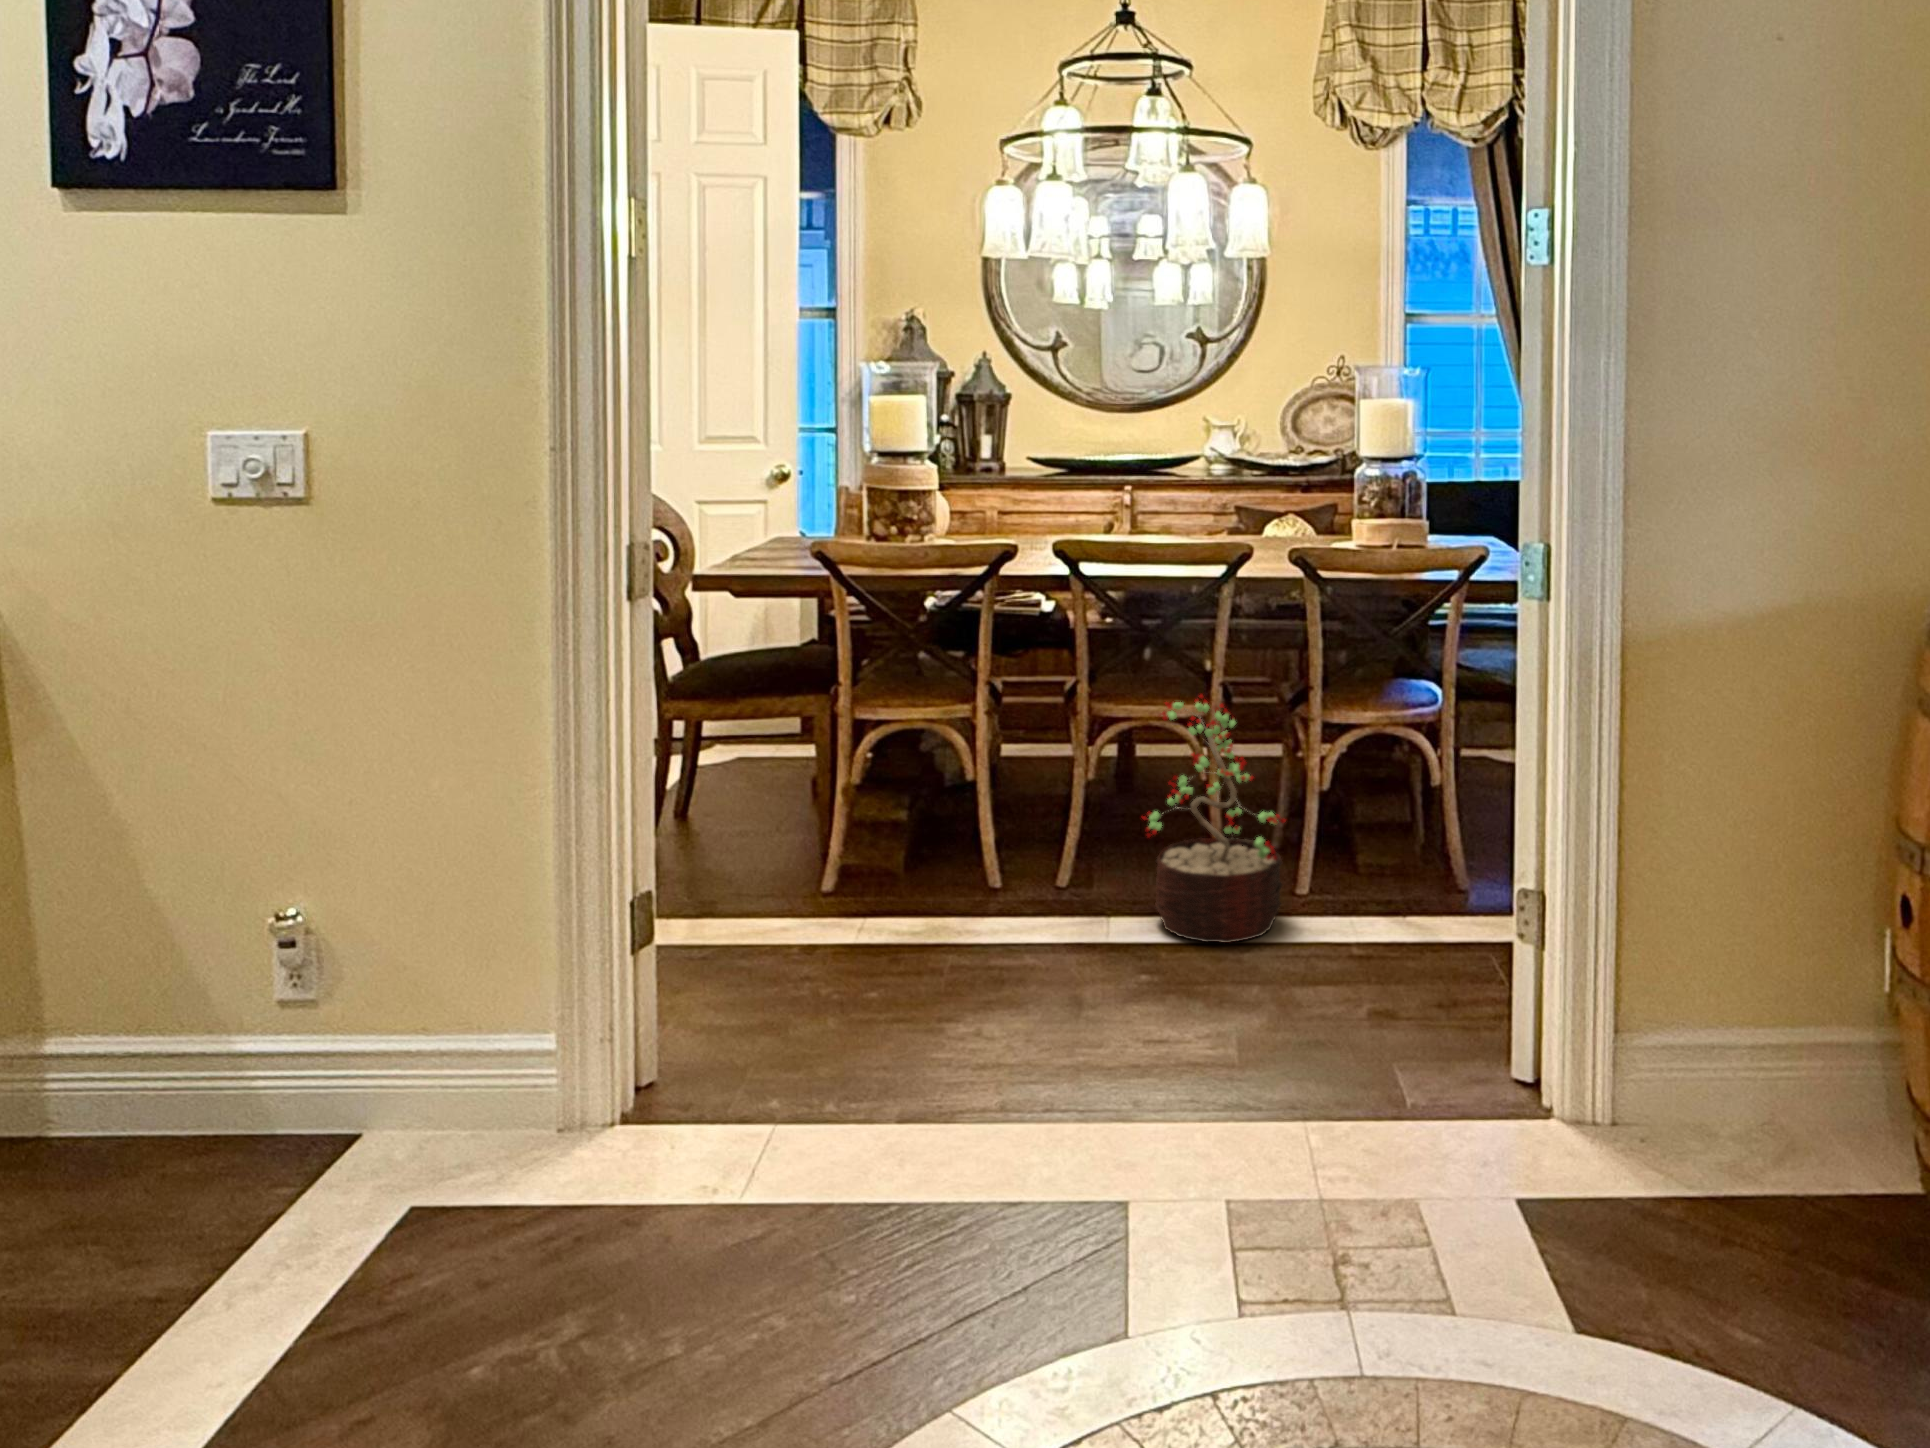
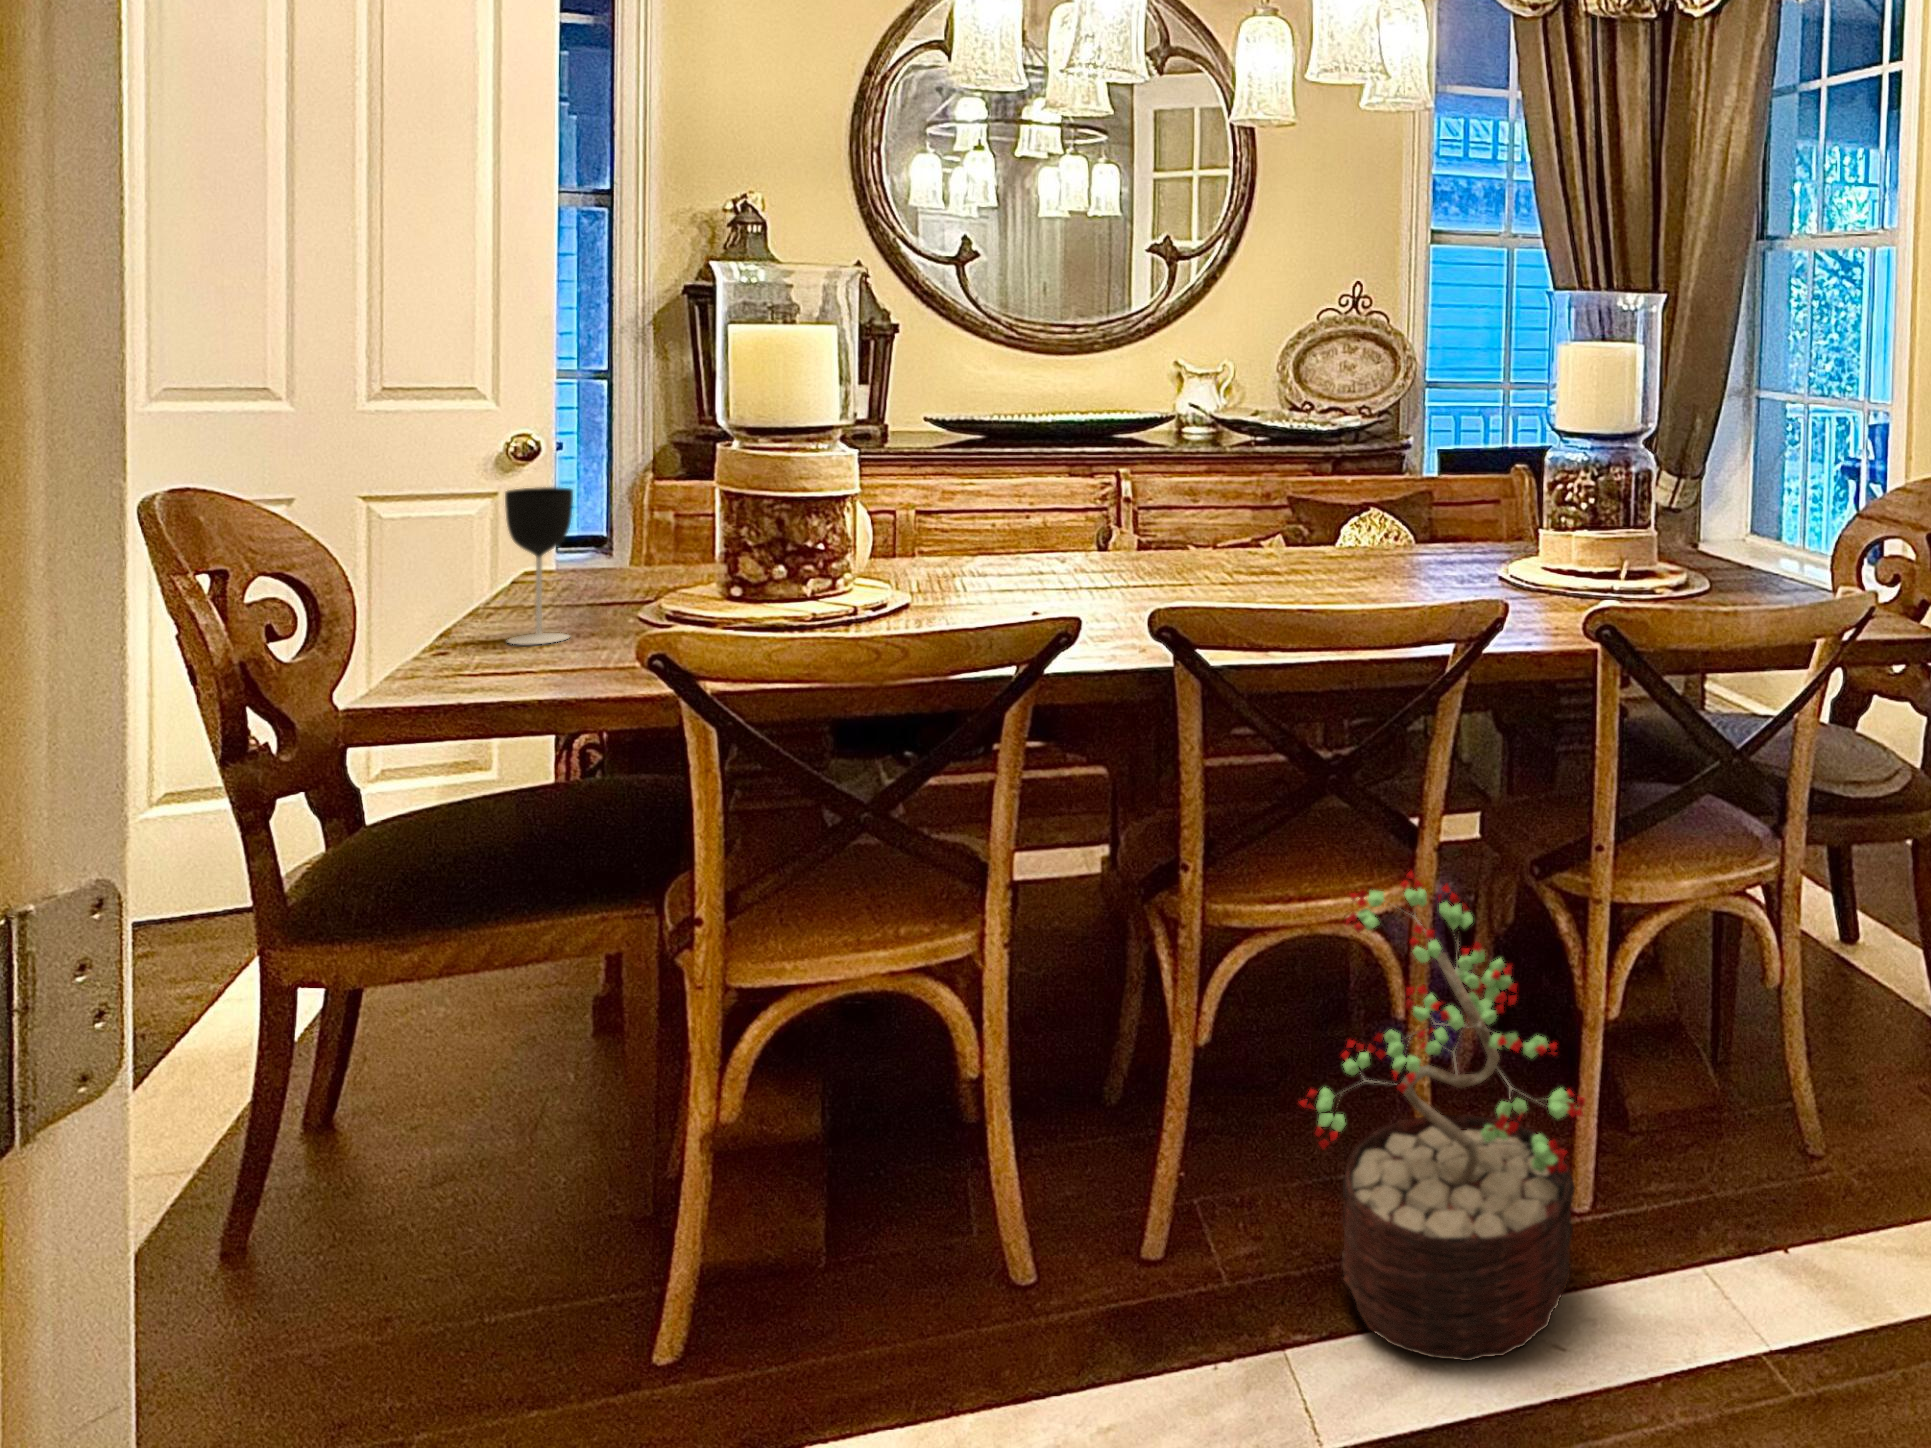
wine glass: none [761,482,793,563] -> present [505,487,573,644]

